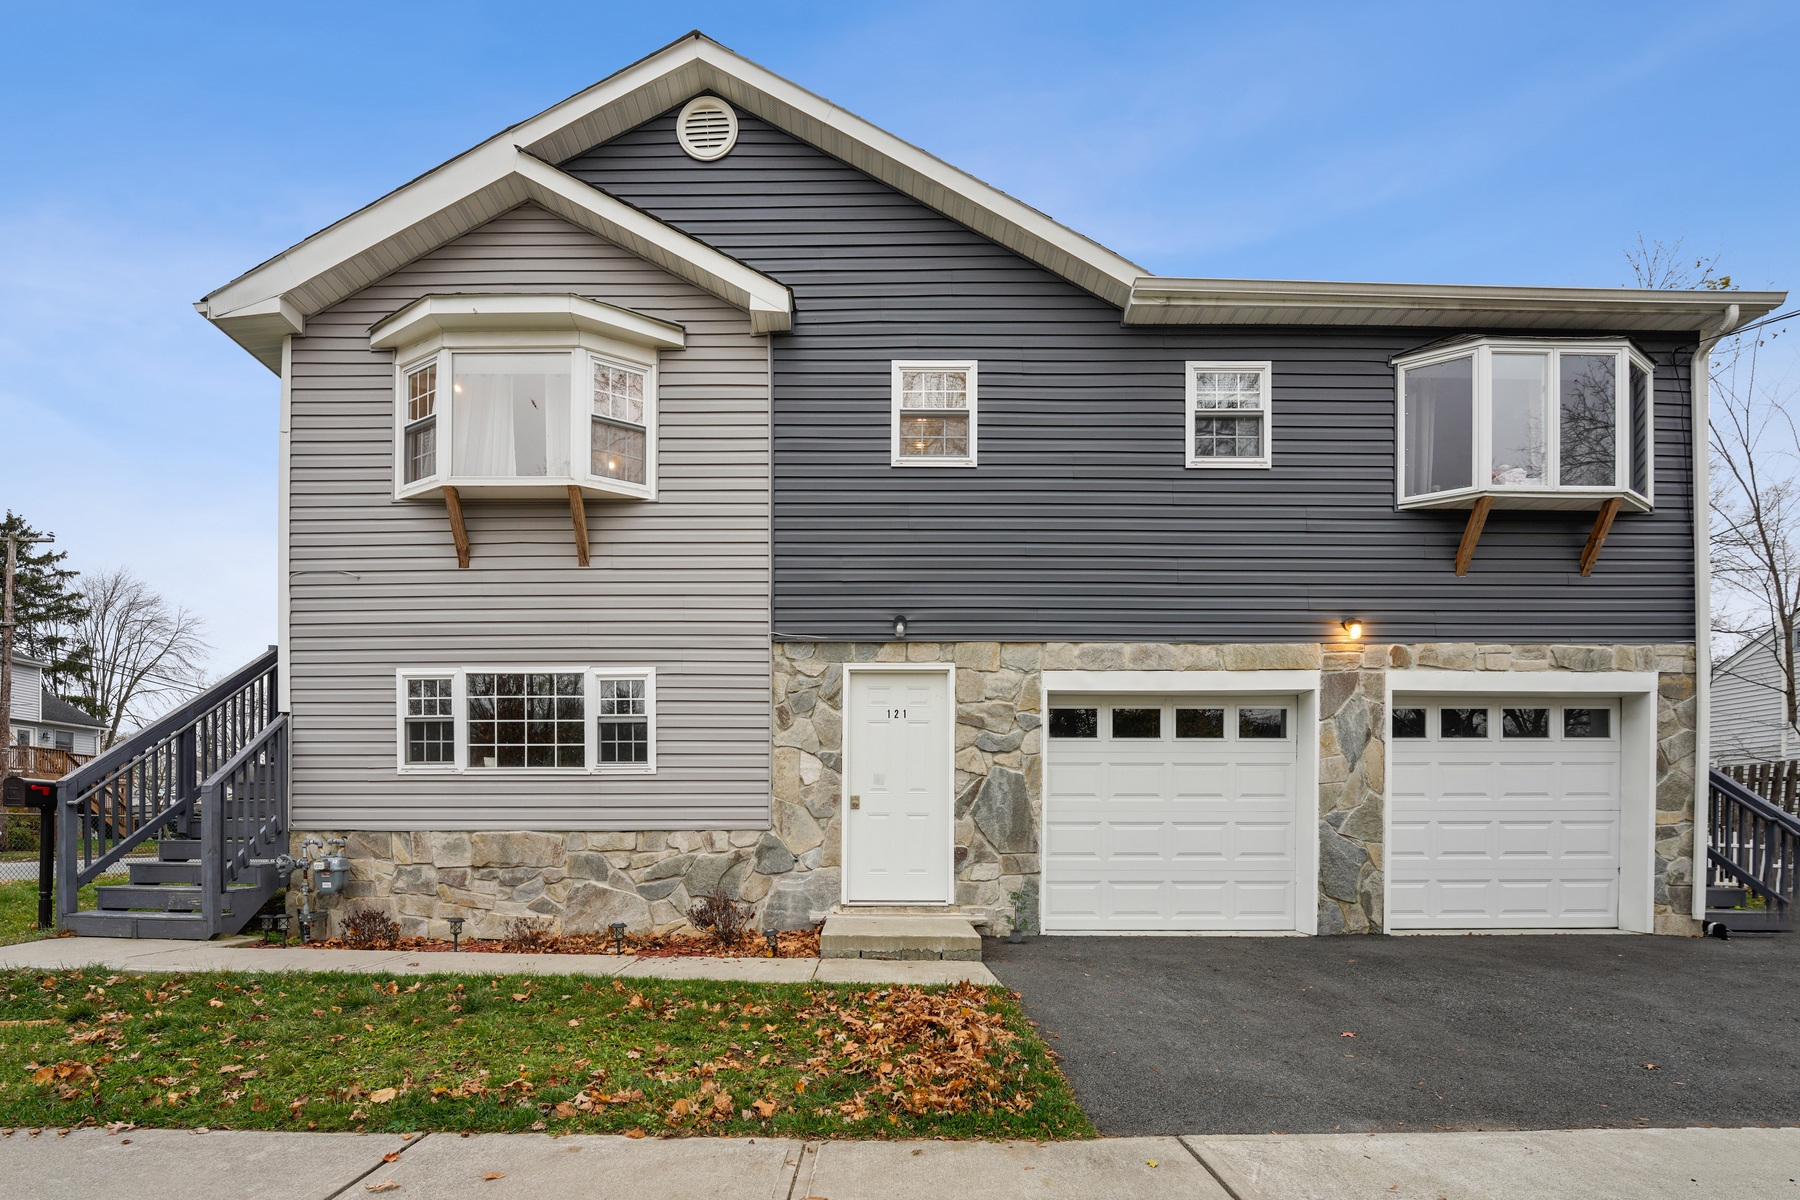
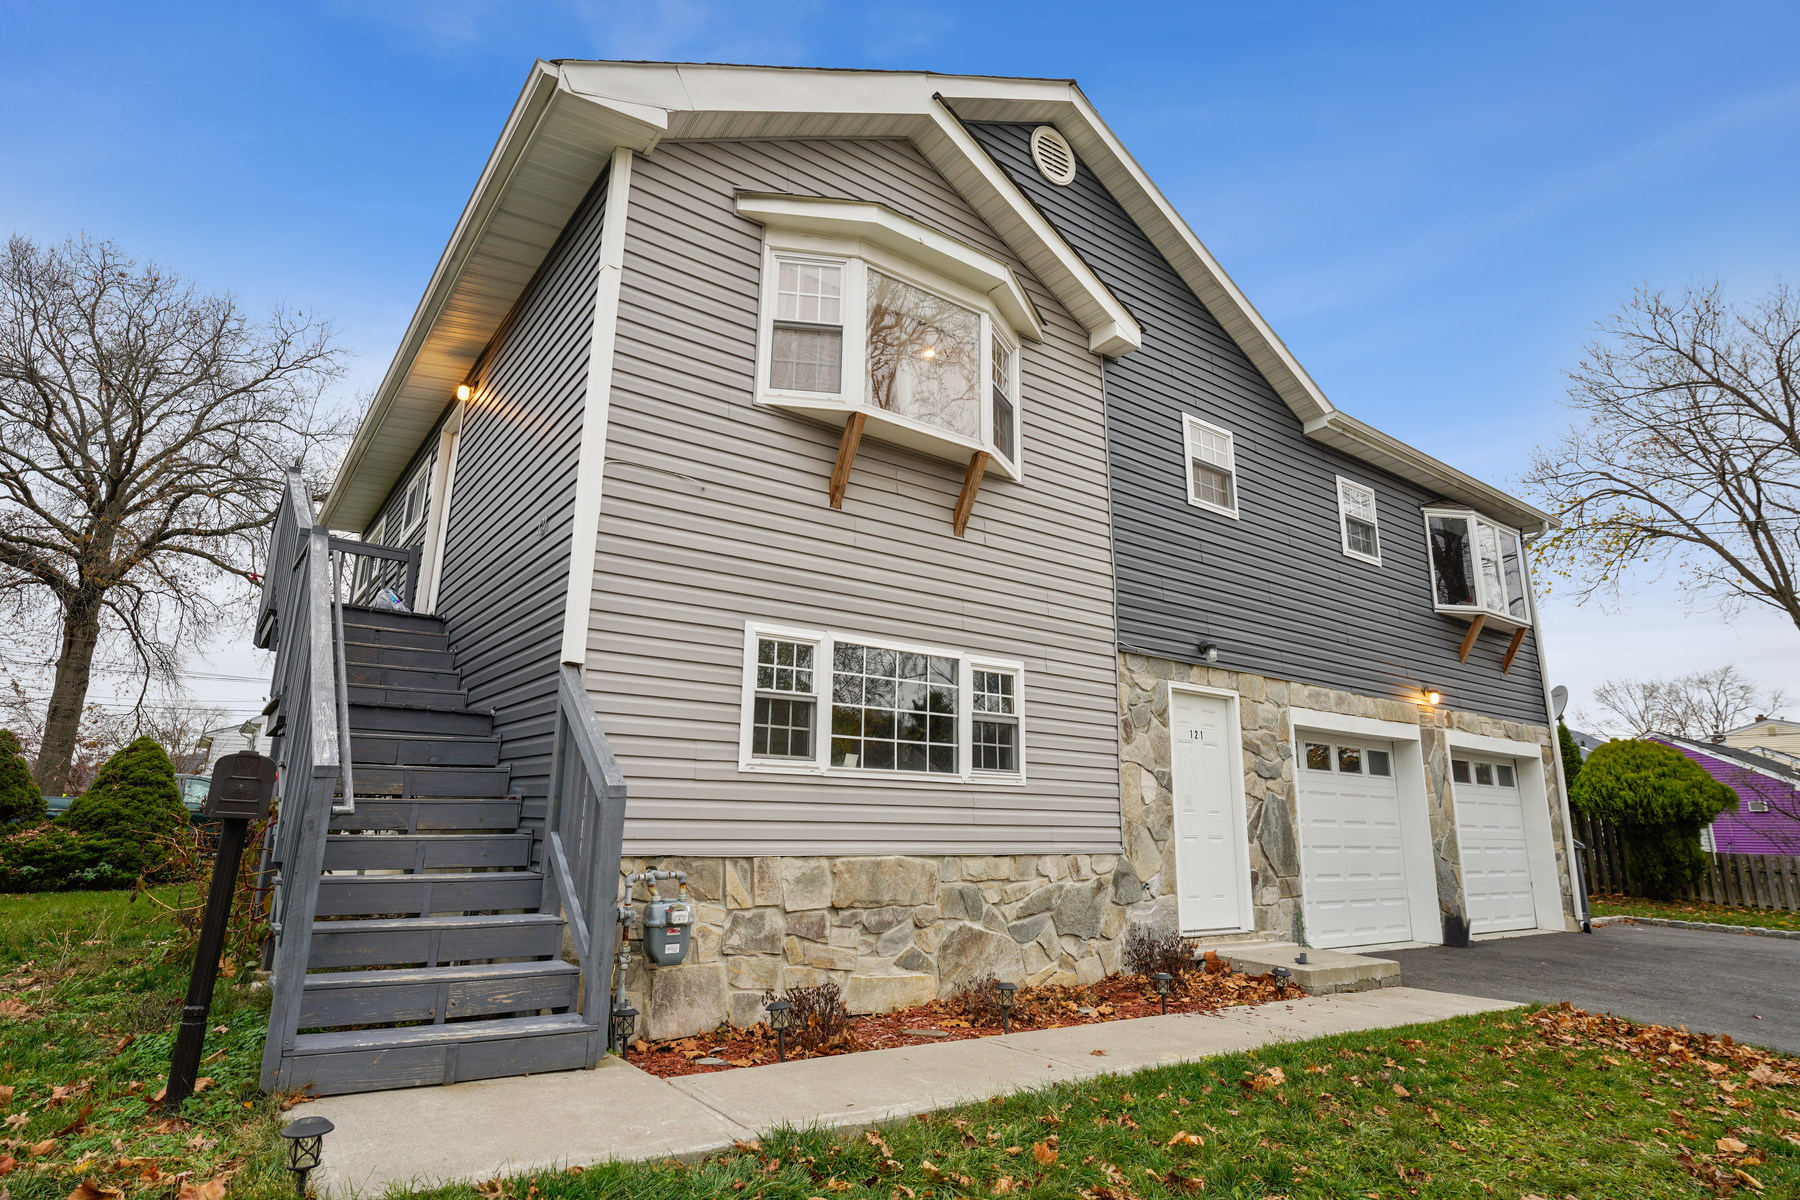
watering can: none [1332,888,1366,948] -> present [1442,904,1471,947]

